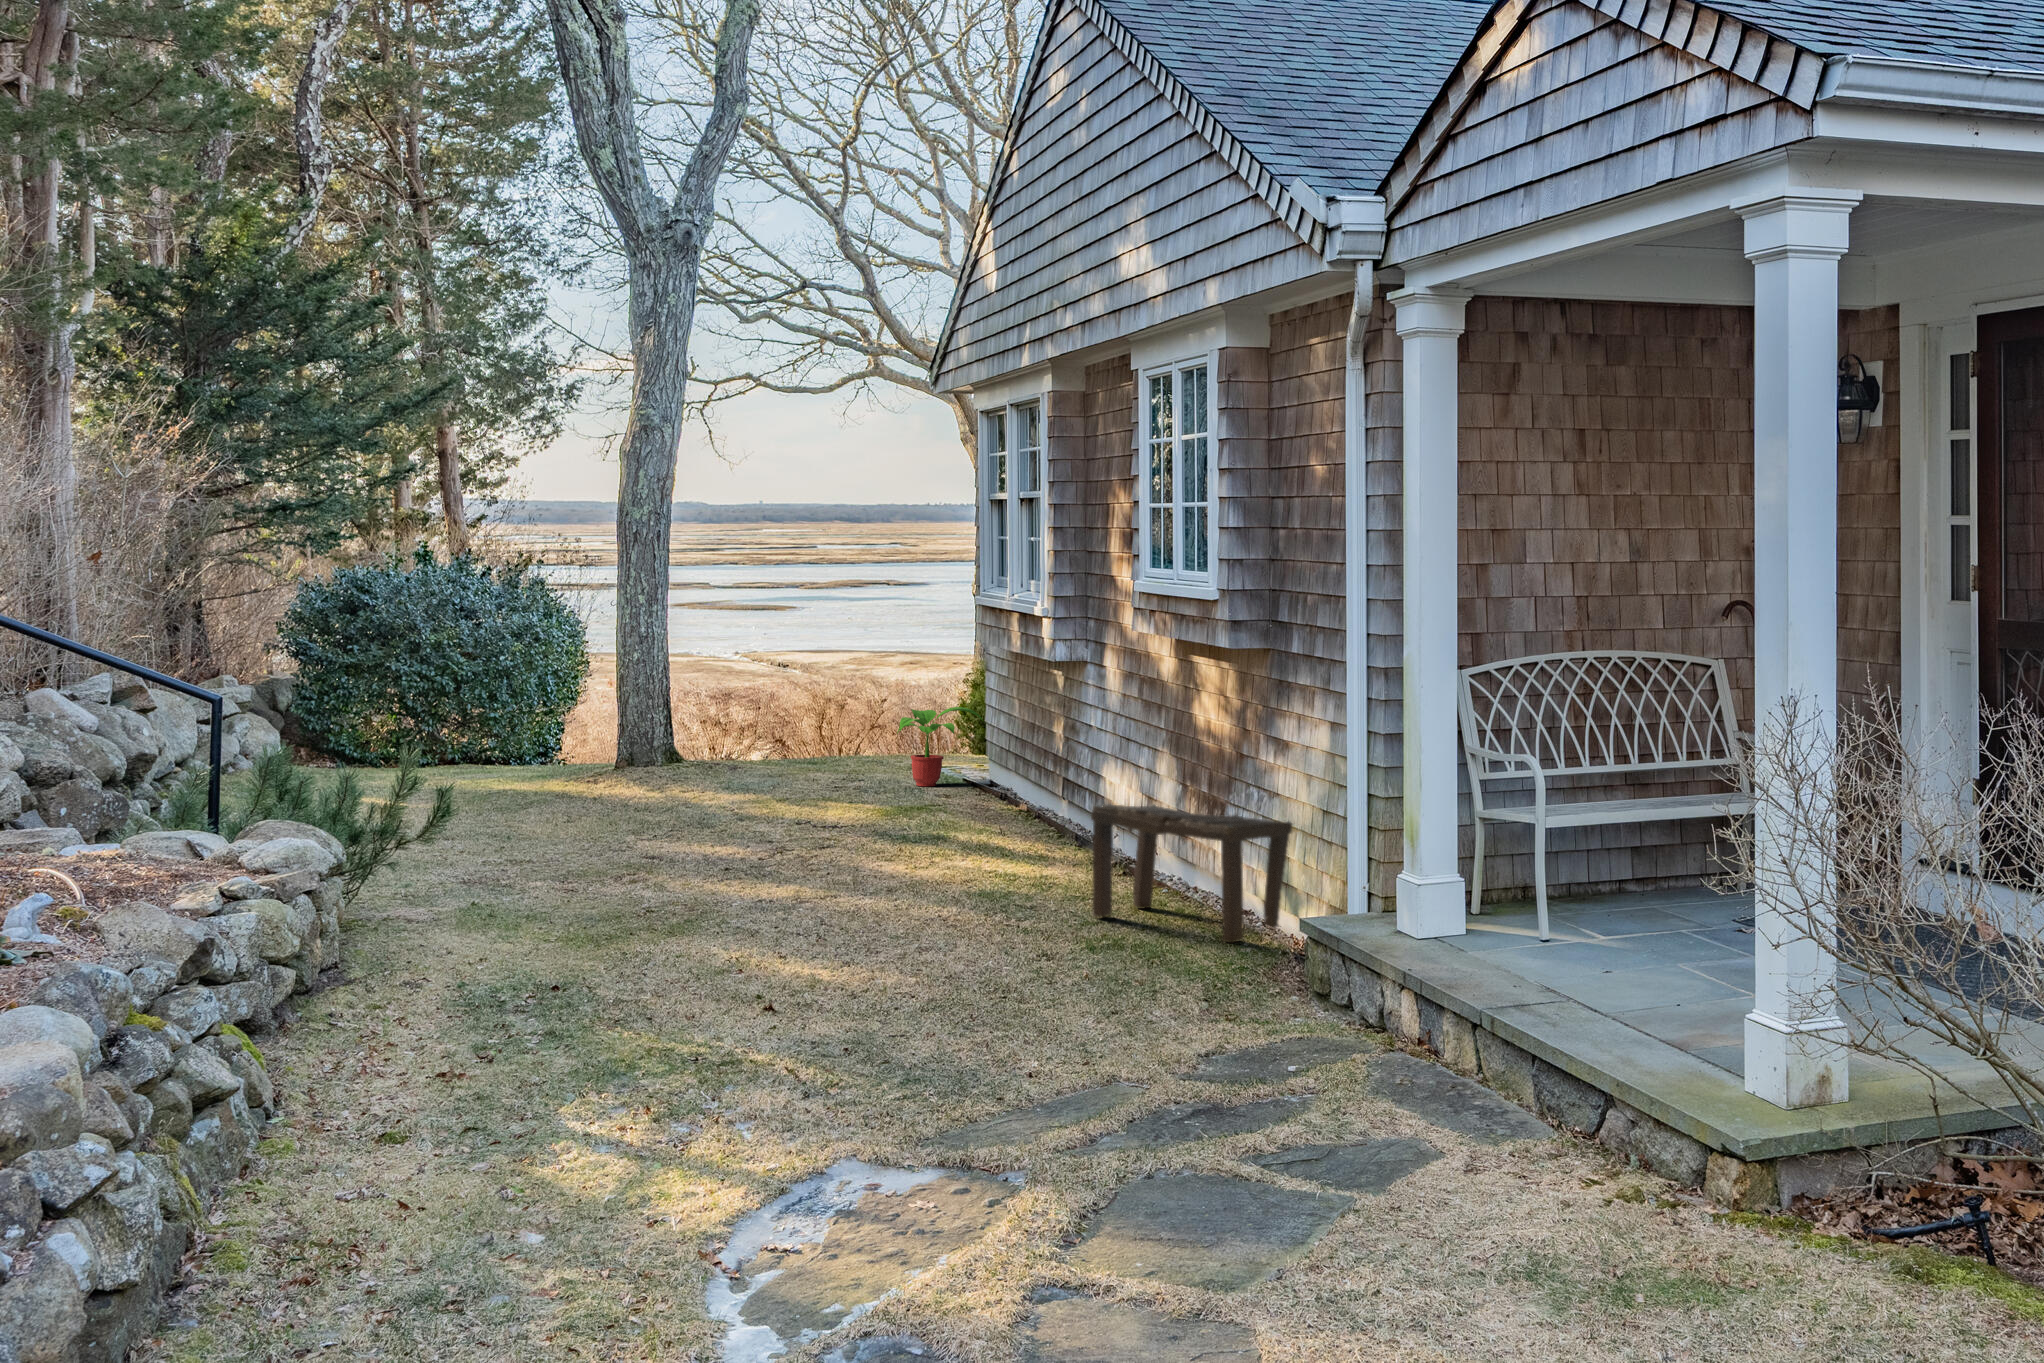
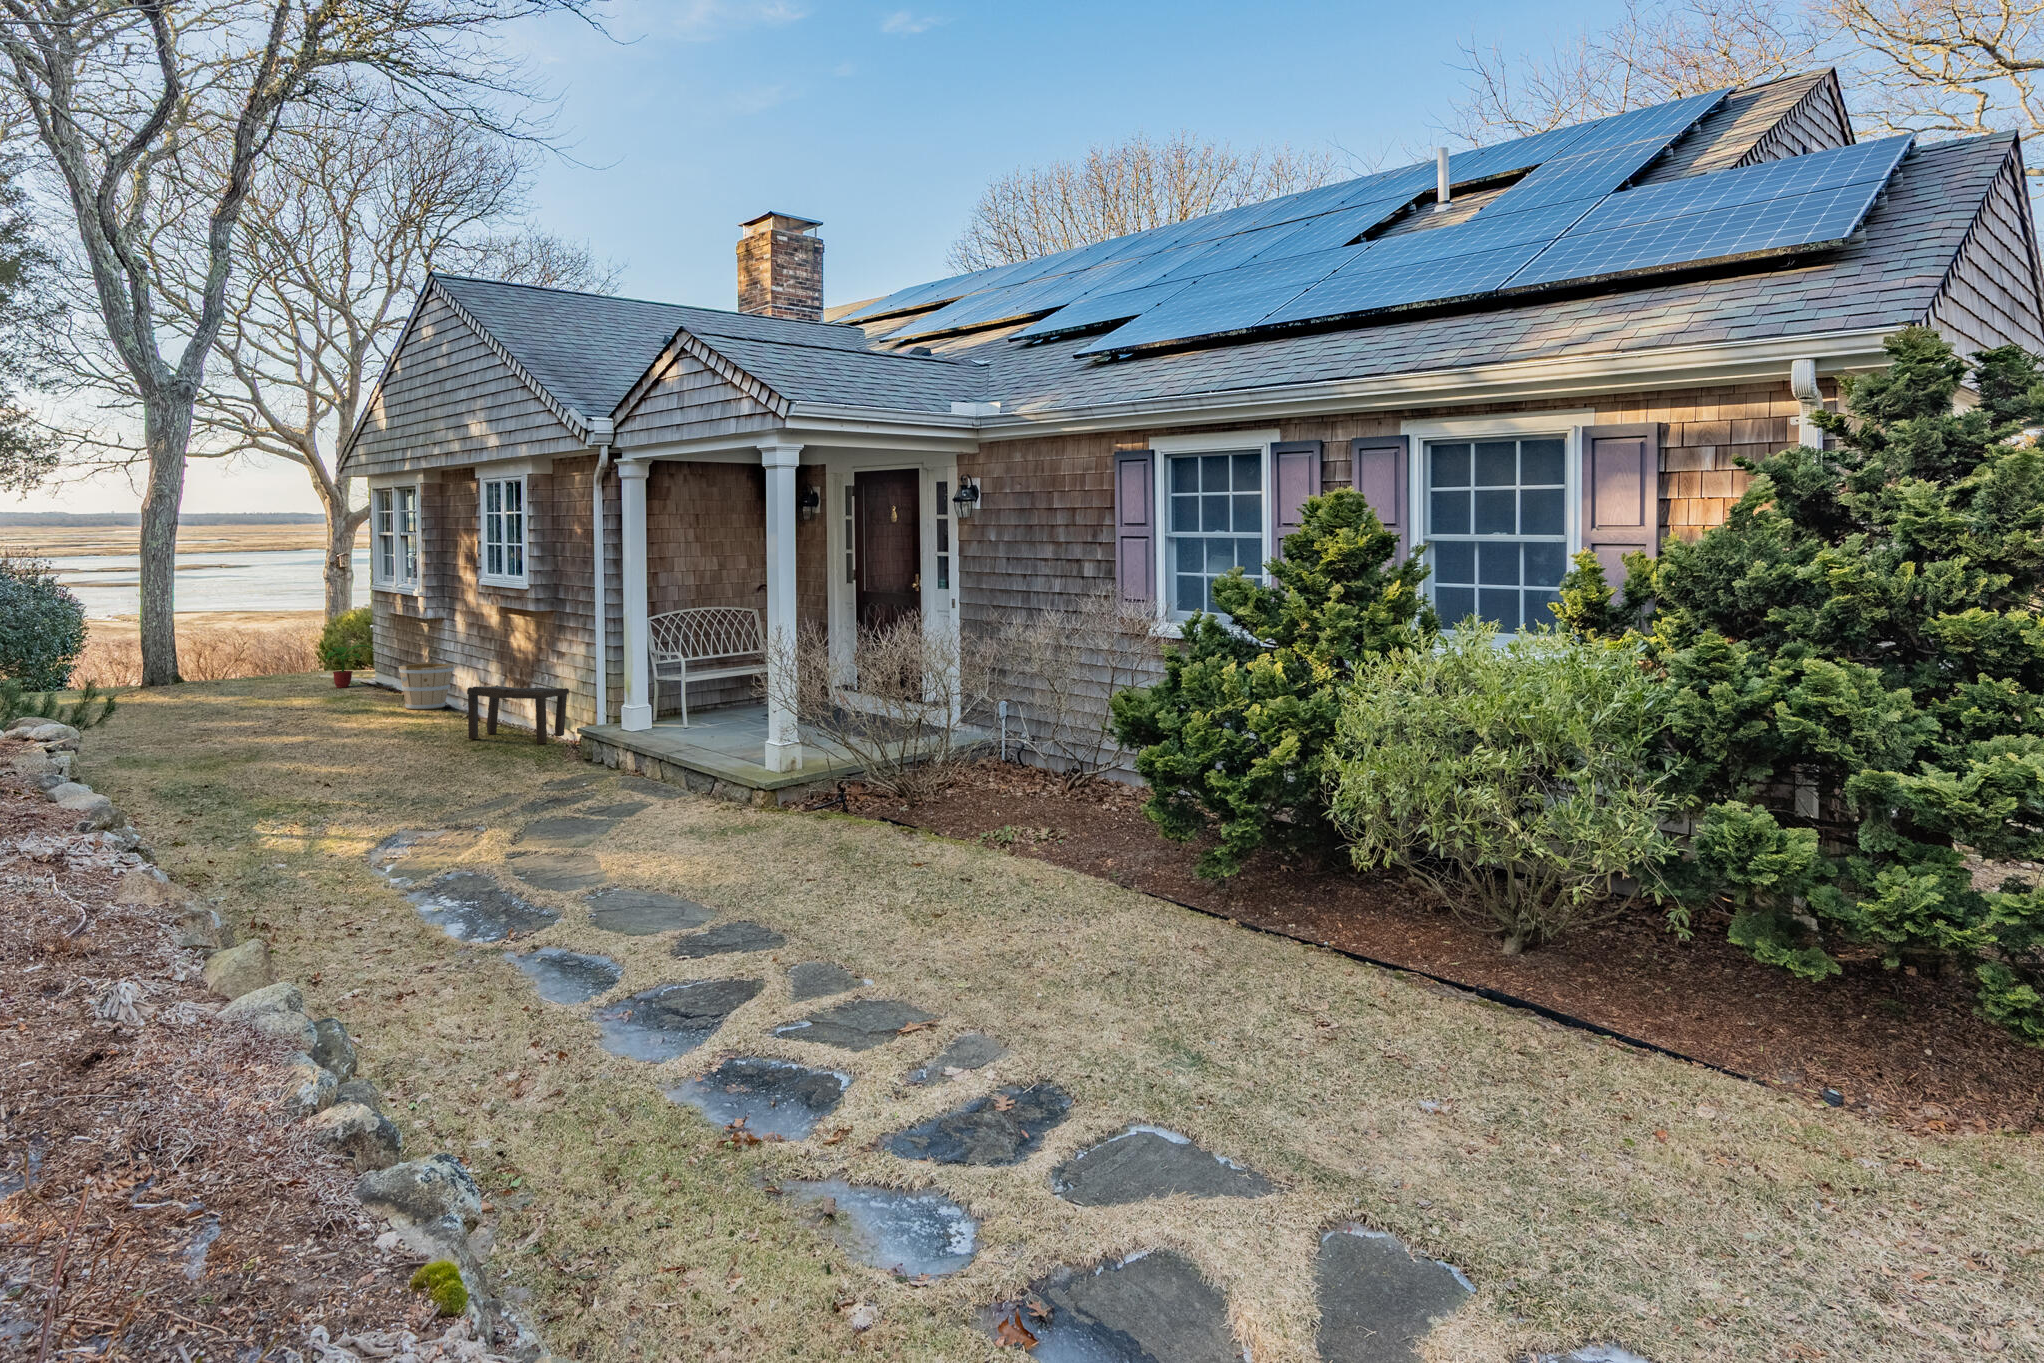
wooden bucket: none [998,746,1098,841] -> present [399,662,454,709]

